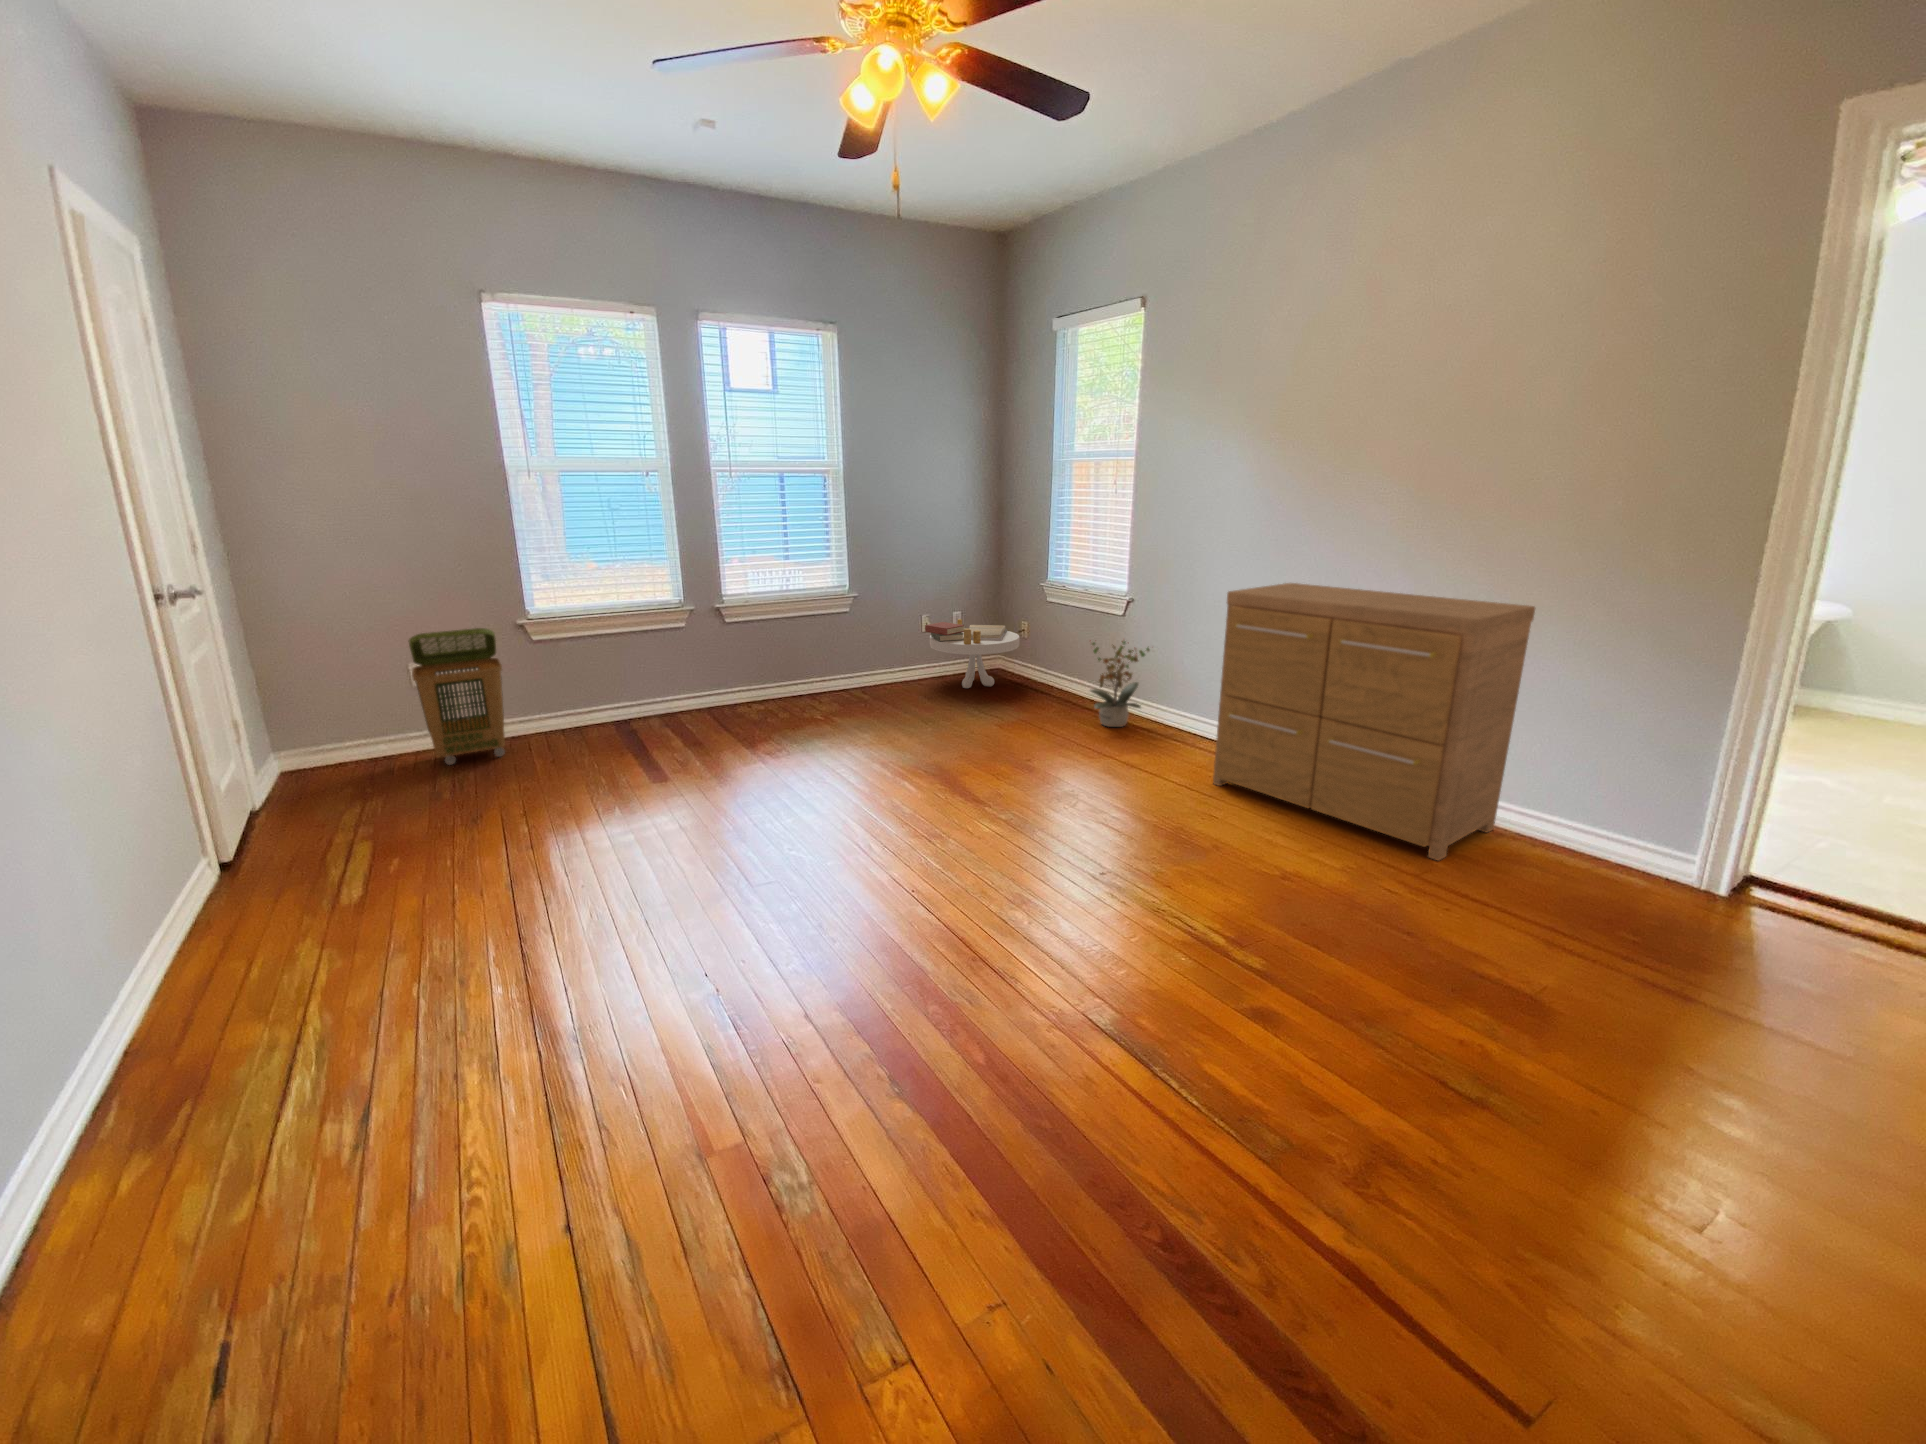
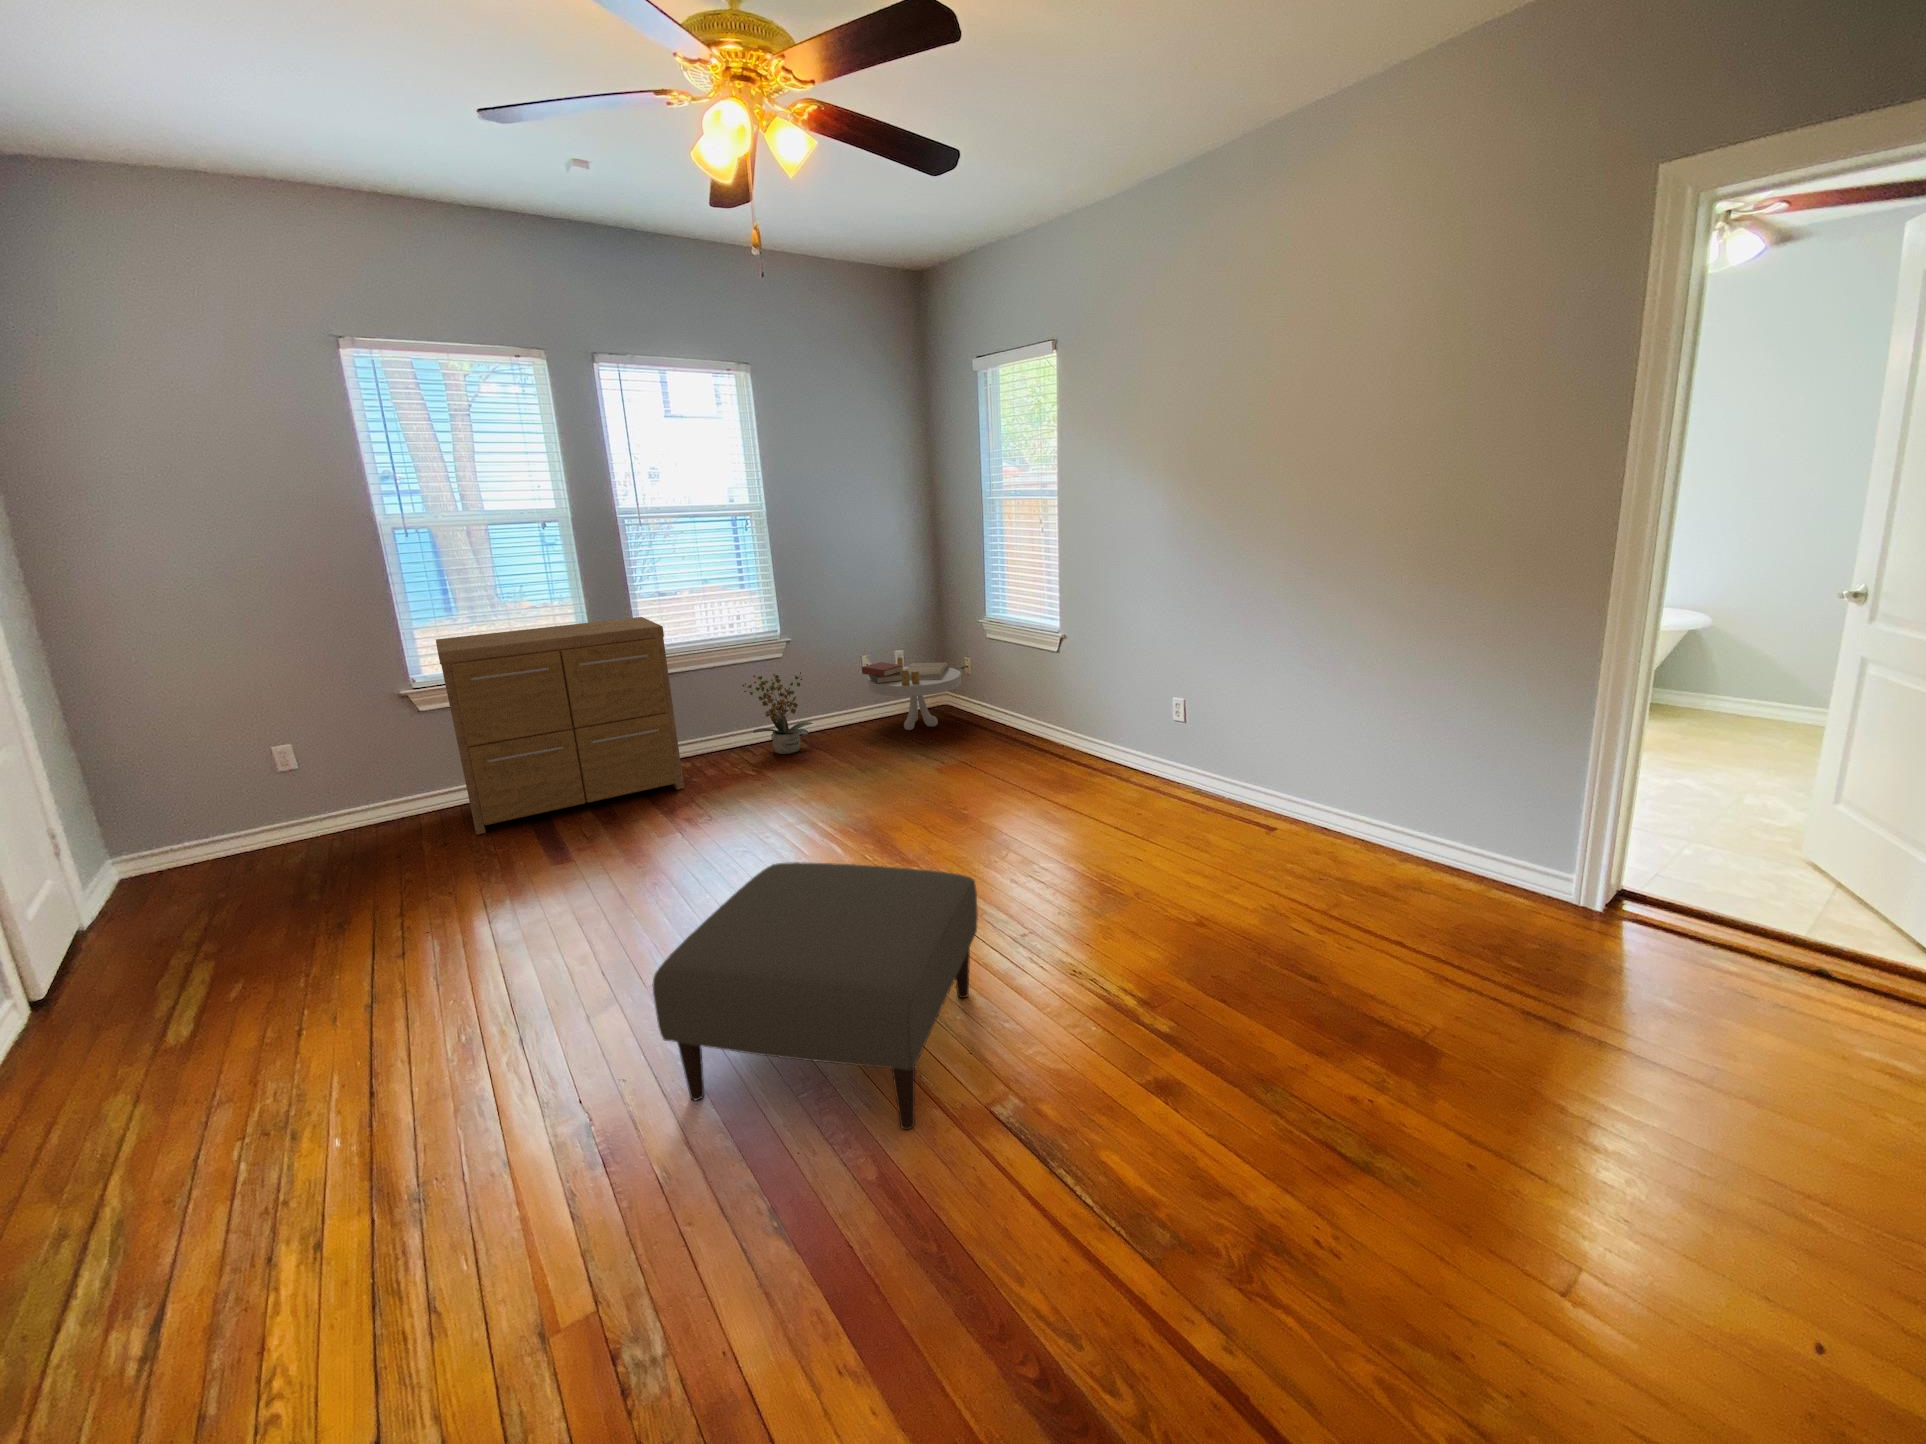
dresser: present [1213,583,1535,860] -> present [436,617,684,835]
laundry basket: present [408,628,505,765] -> none [254,704,382,859]
potted plant: present [1091,641,1149,727] -> present [742,672,812,754]
ottoman: none [780,781,1068,1027] -> present [653,862,978,1129]

